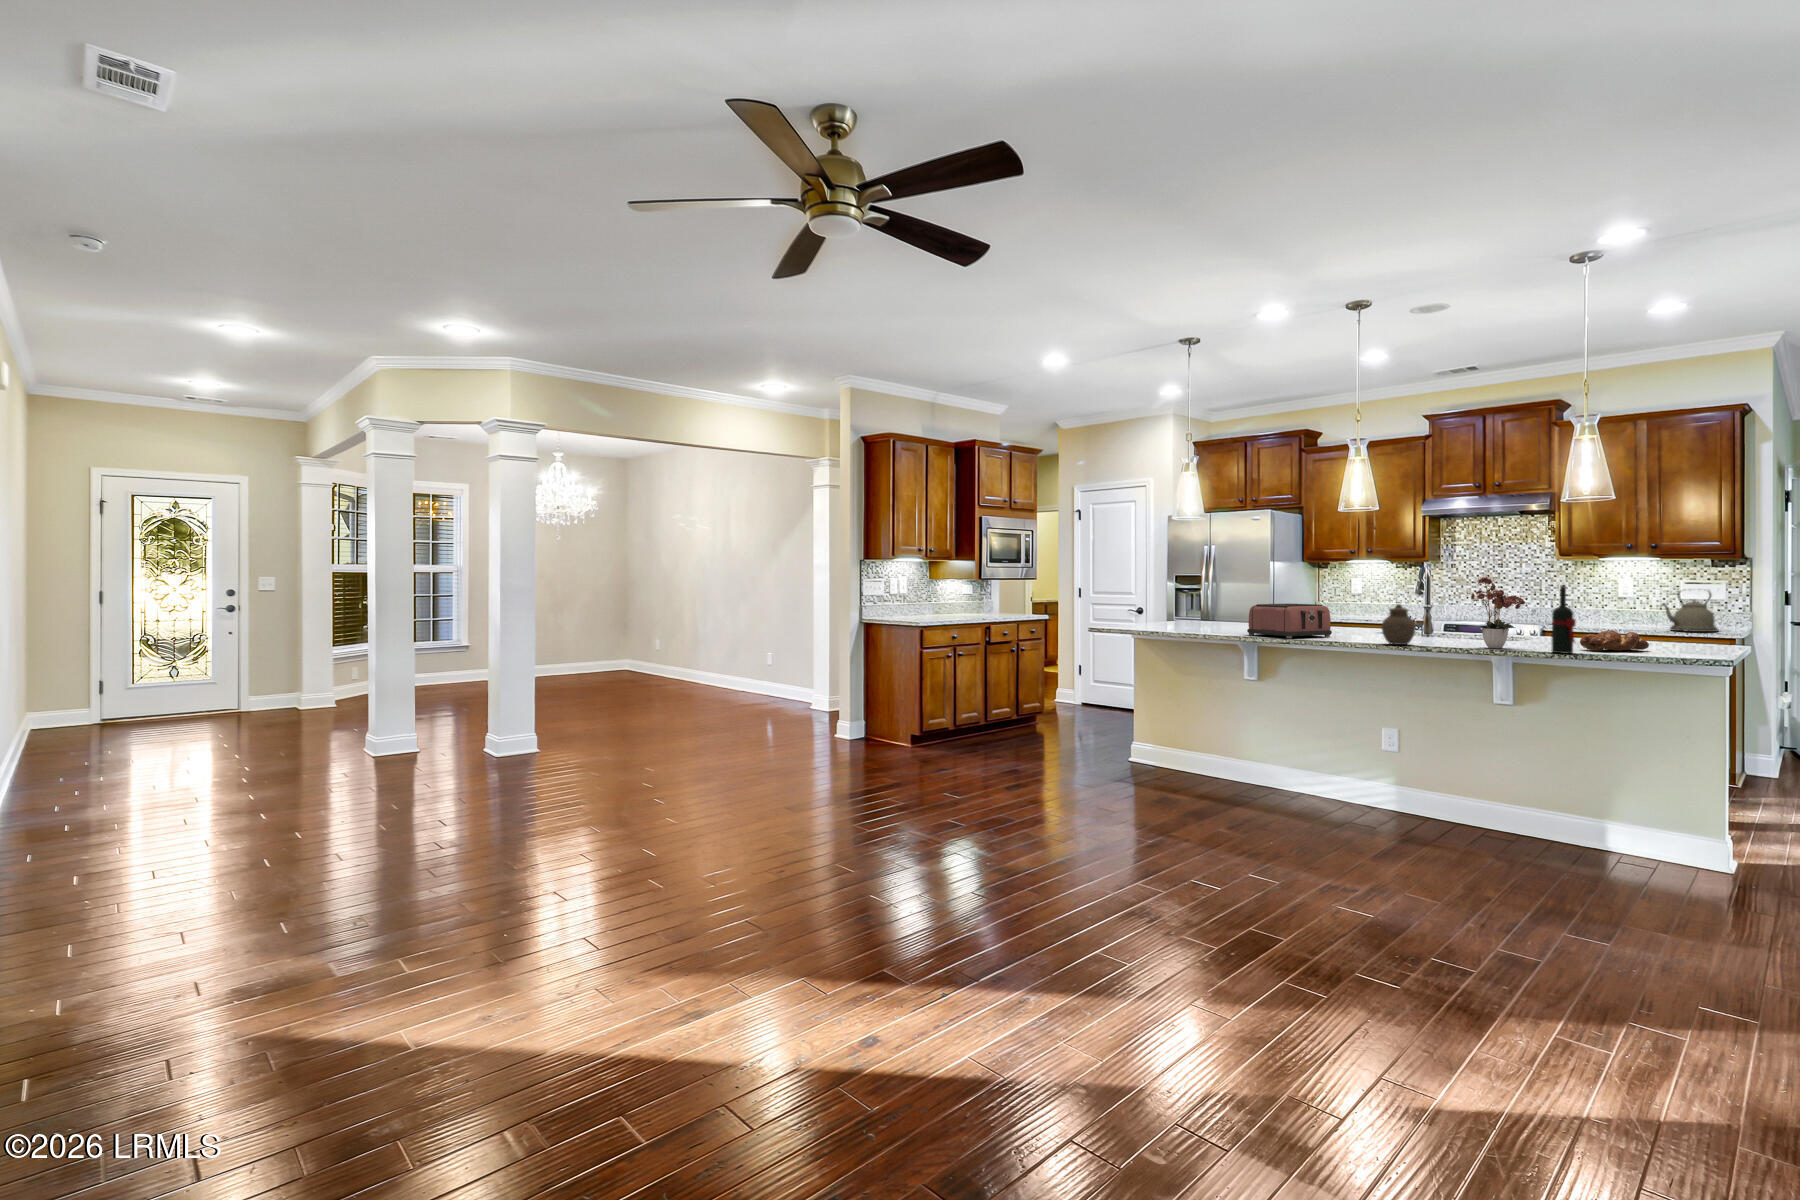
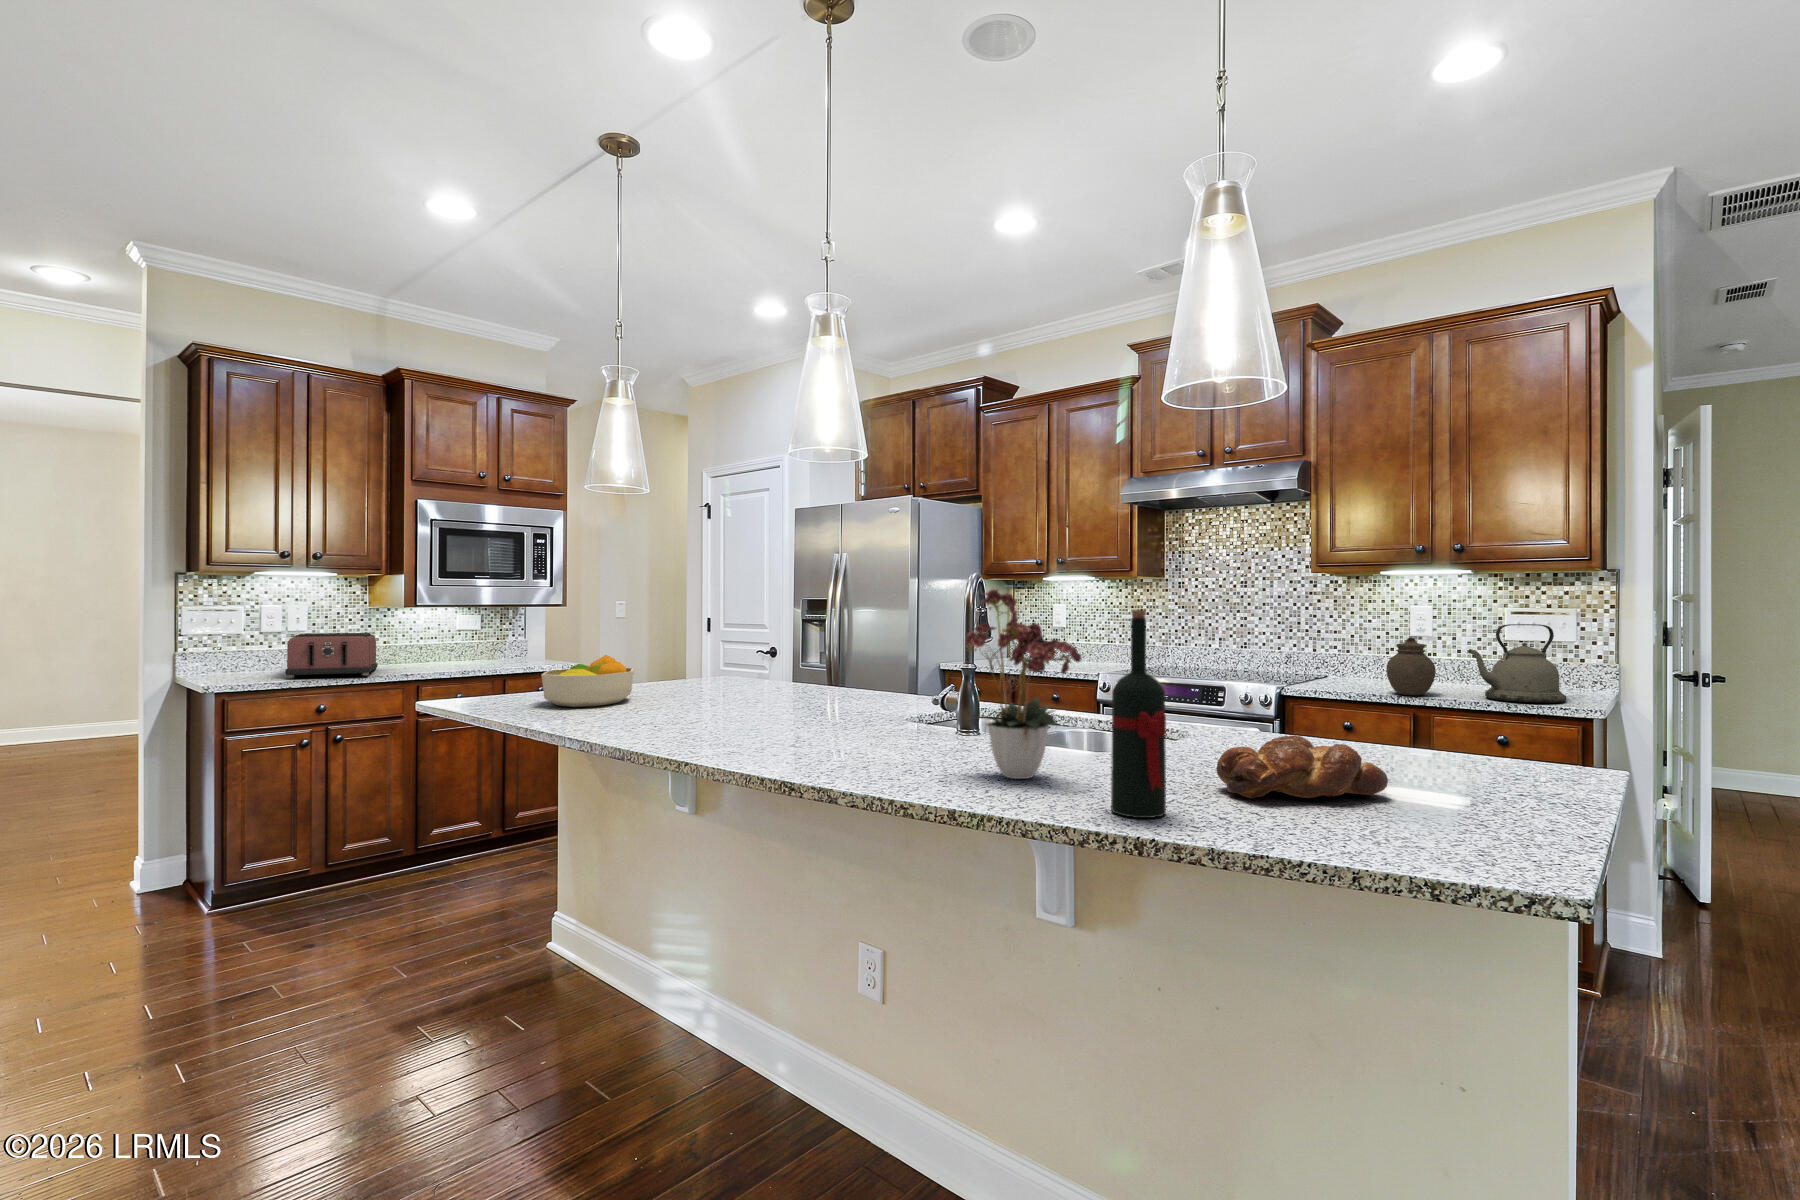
toaster: present [1247,604,1332,638] -> present [285,633,378,678]
jar: present [1382,604,1416,645] -> present [1386,638,1436,695]
fruit bowl: none [1171,609,1215,634] -> present [541,655,634,707]

